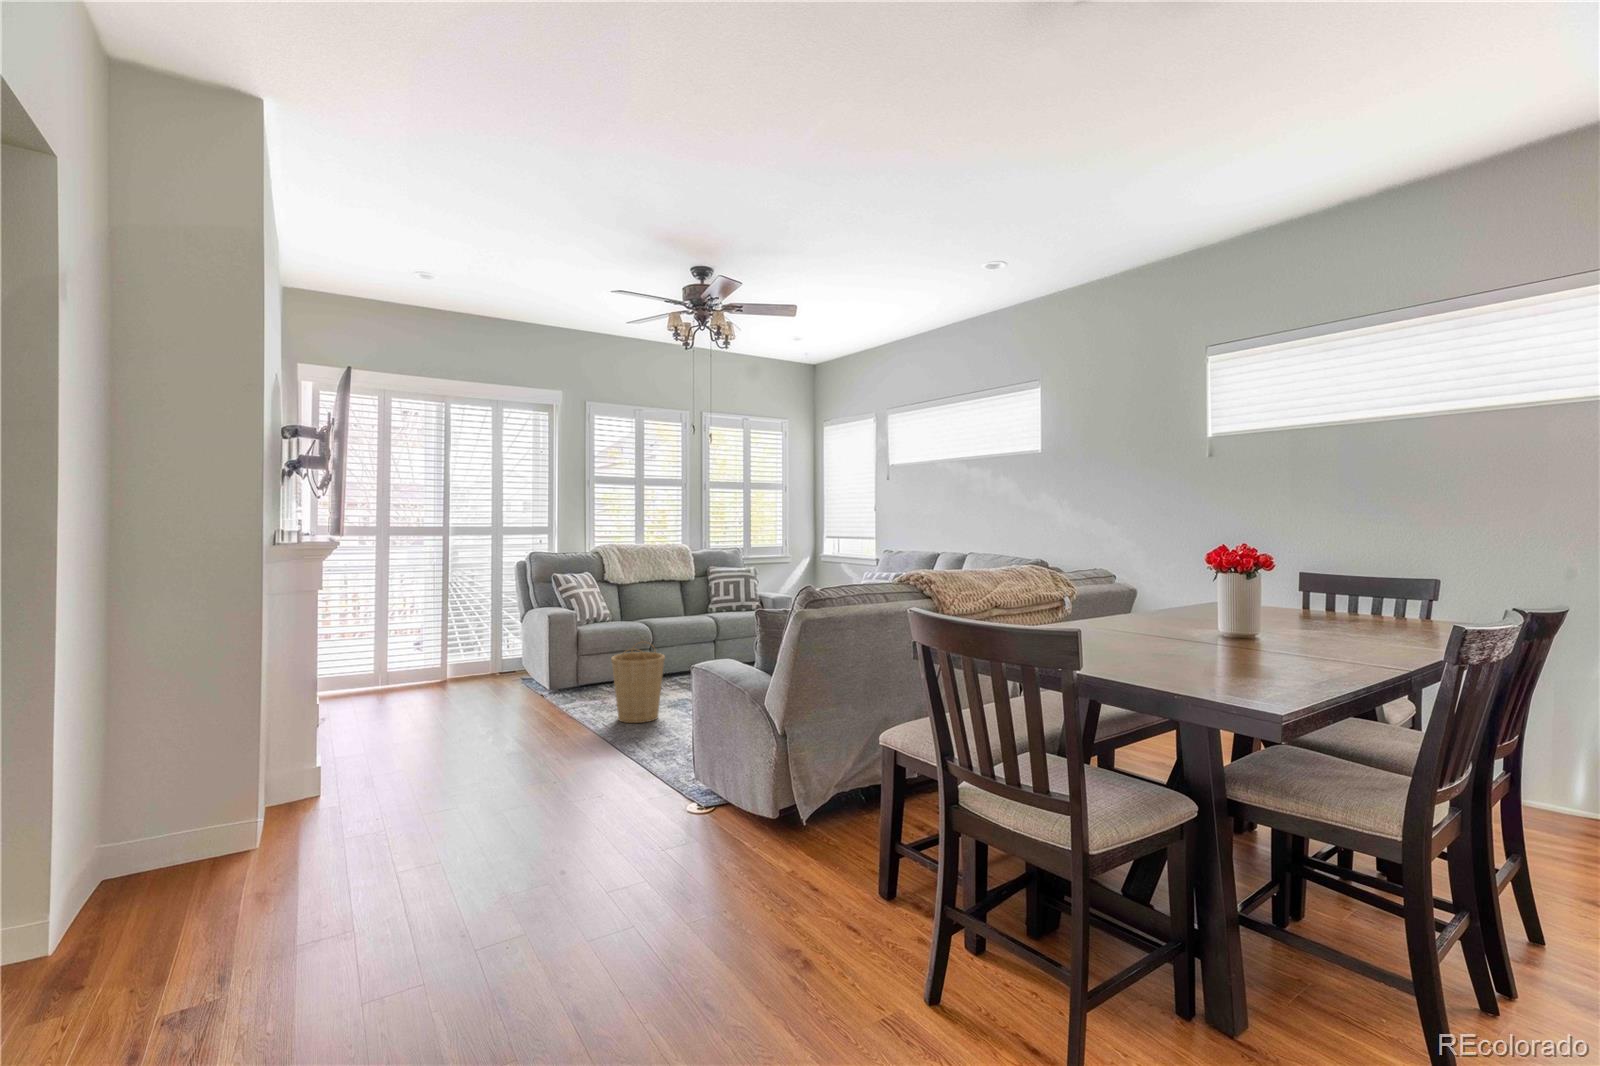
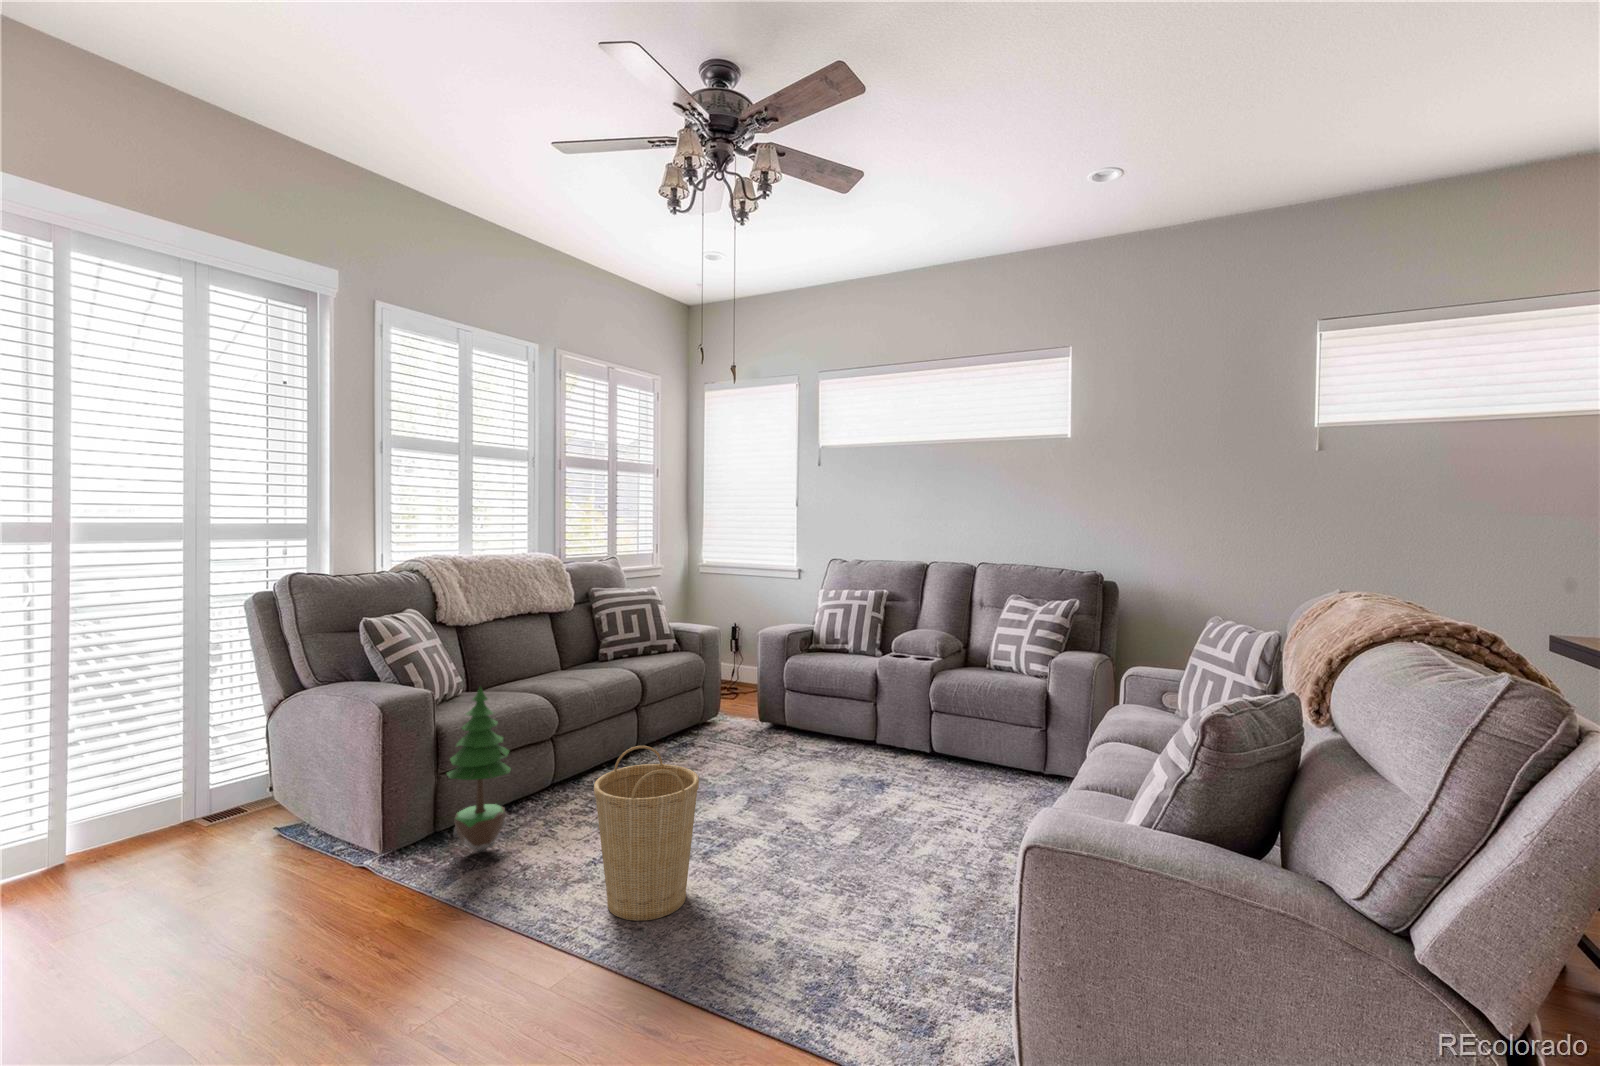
potted tree: none [575,609,607,695] -> present [447,687,511,852]

